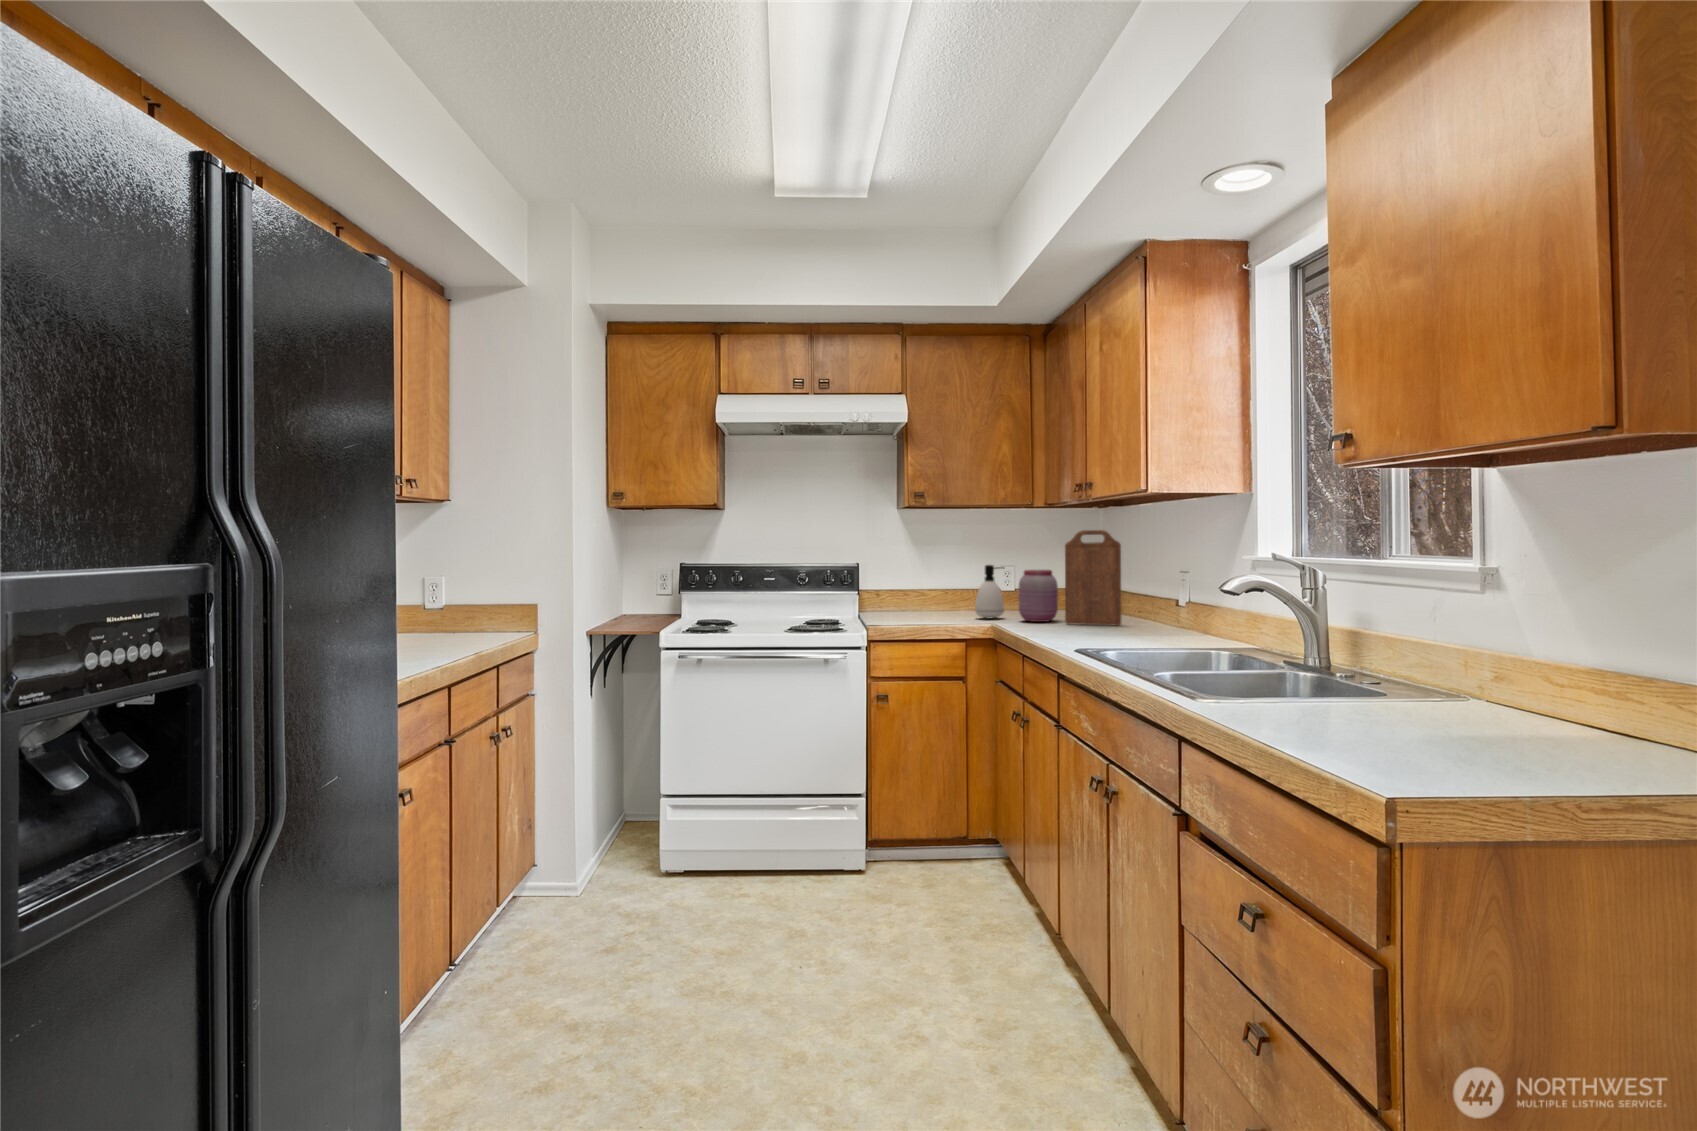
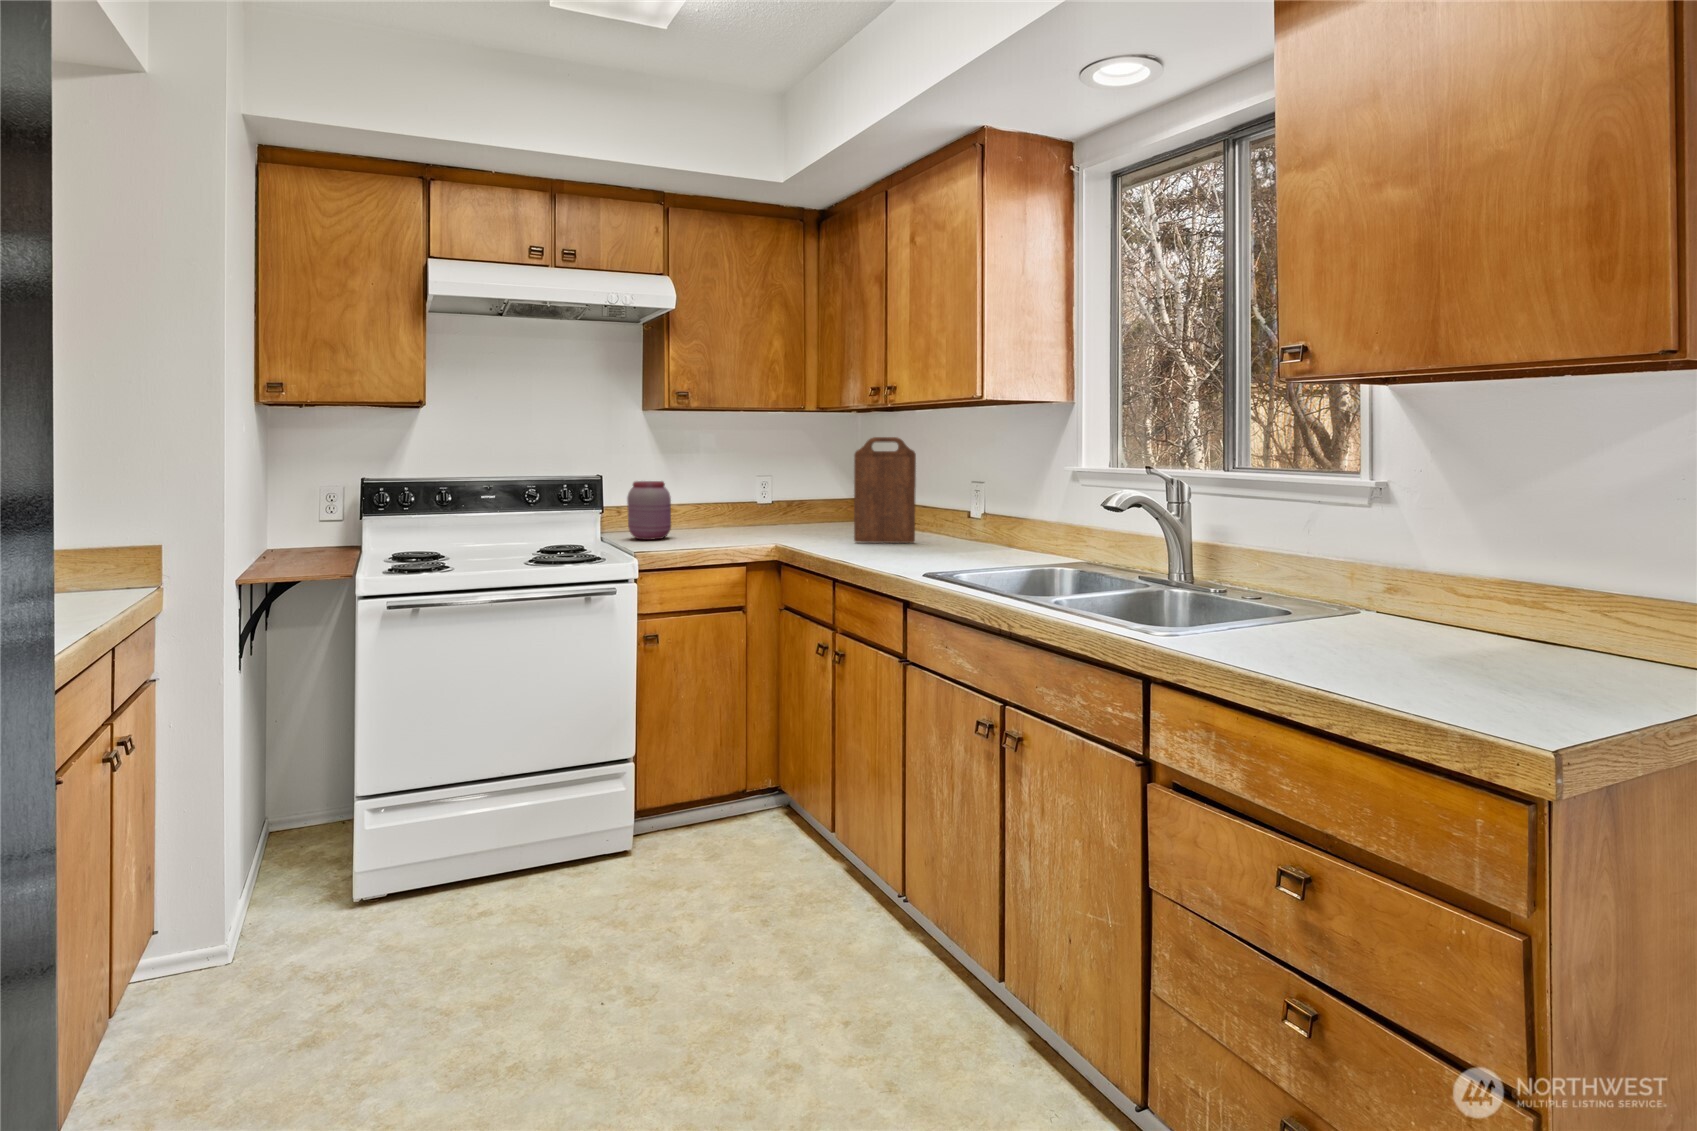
soap dispenser: present [975,565,1004,618] -> none [742,475,777,538]
jar: present [1019,570,1058,622] -> present [627,481,671,540]

